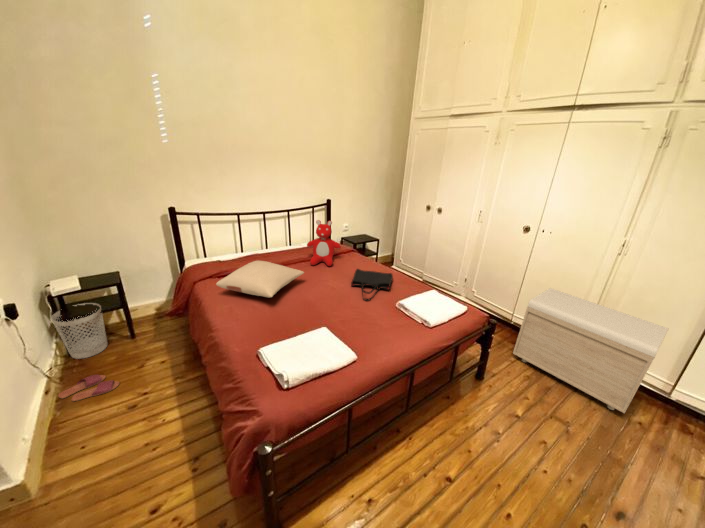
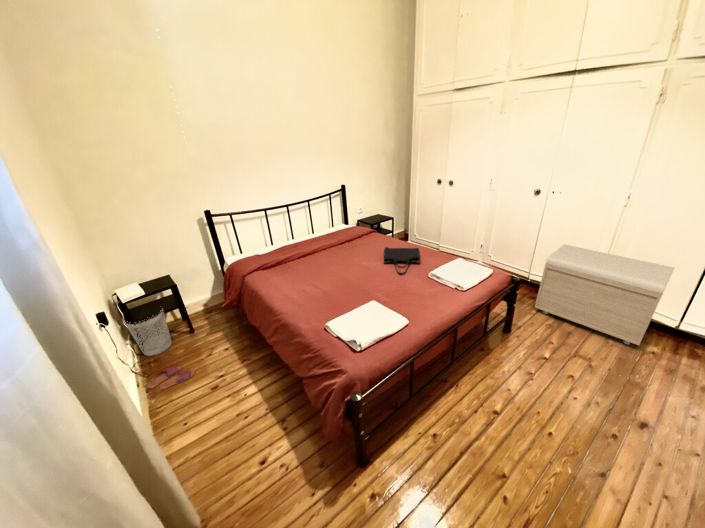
teddy bear: present [307,220,341,266] -> none [334,206,366,249]
pillow: present [216,261,304,297] -> none [267,250,340,281]

